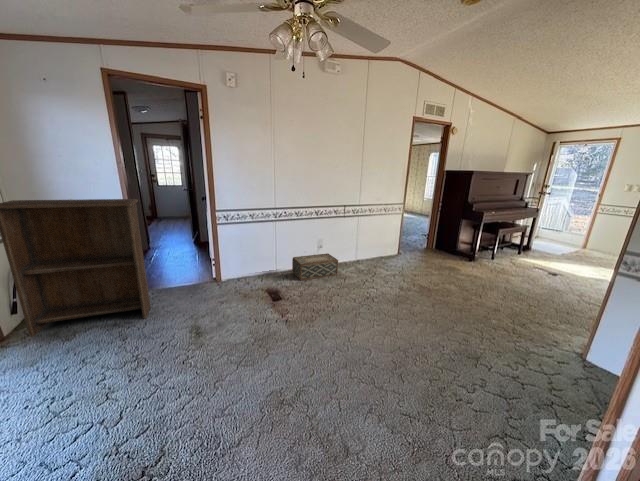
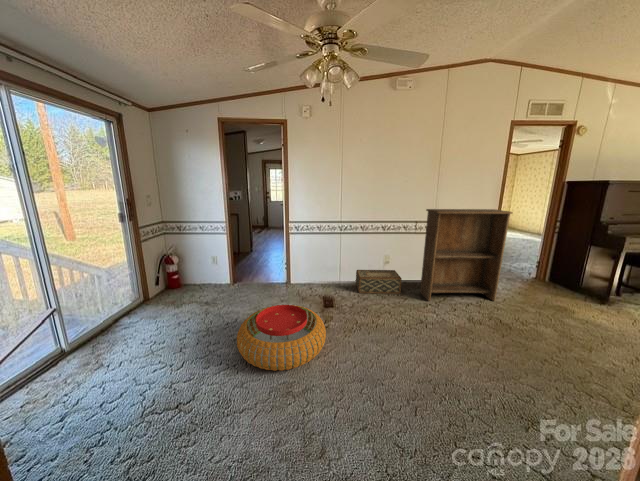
bookshelf: present [0,199,150,337] -> present [420,209,513,301]
pouf: none [199,303,300,378] -> present [237,305,326,371]

